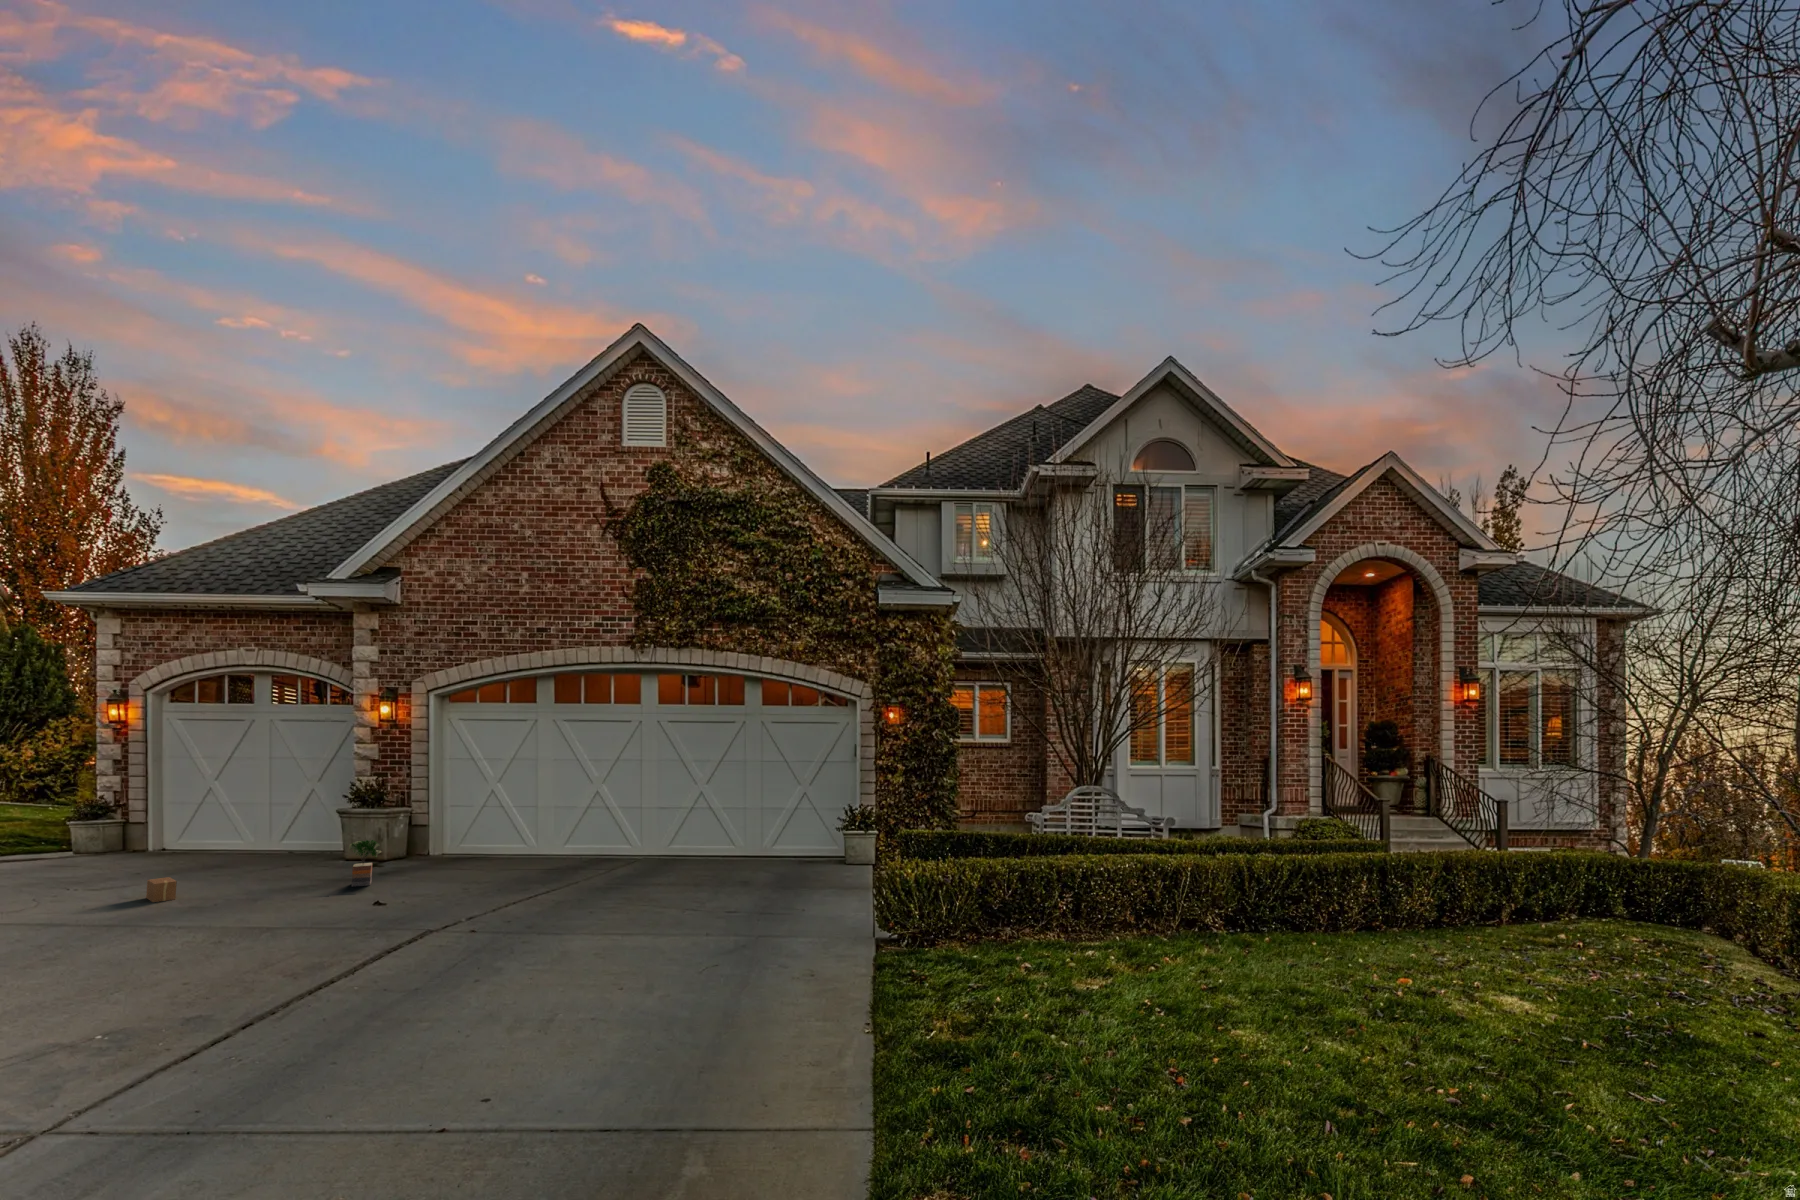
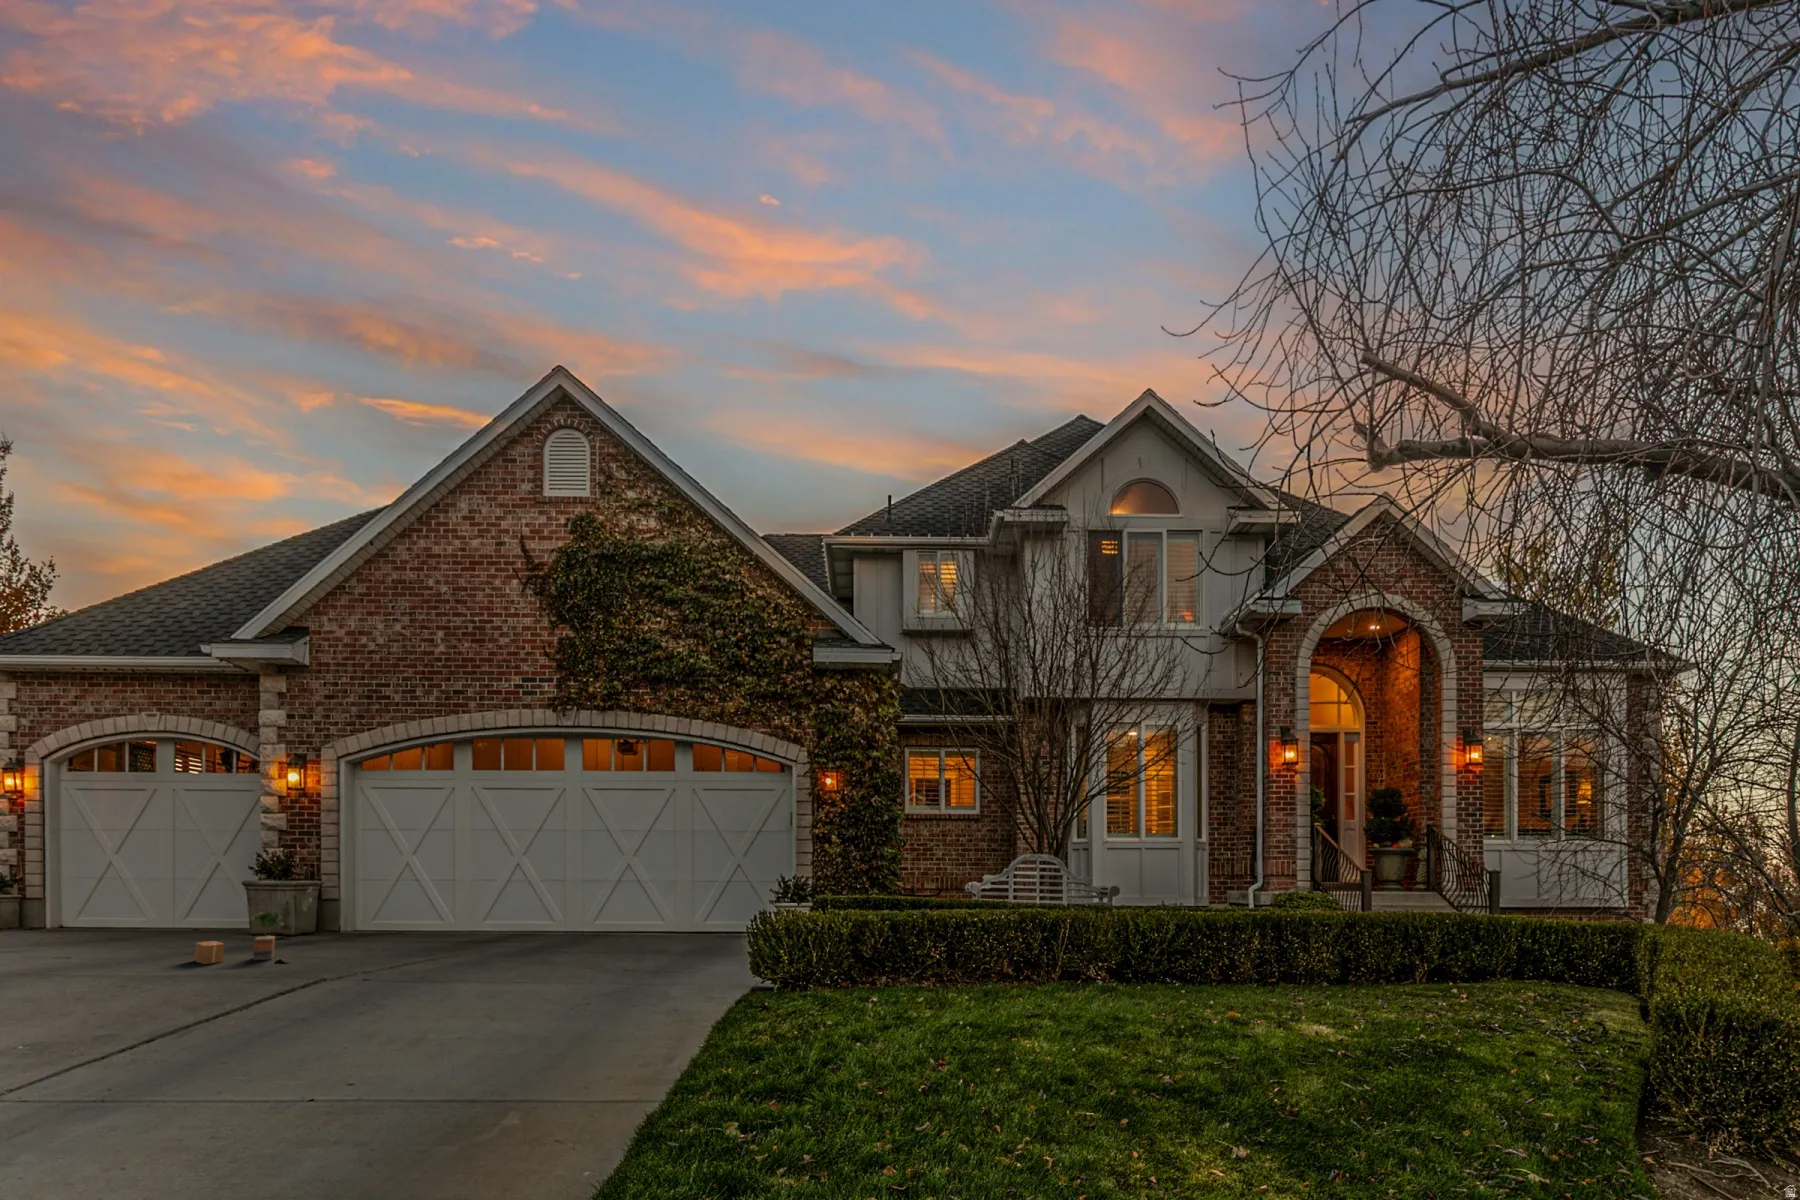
cardboard box: present [146,877,177,902] -> present [194,941,224,964]

